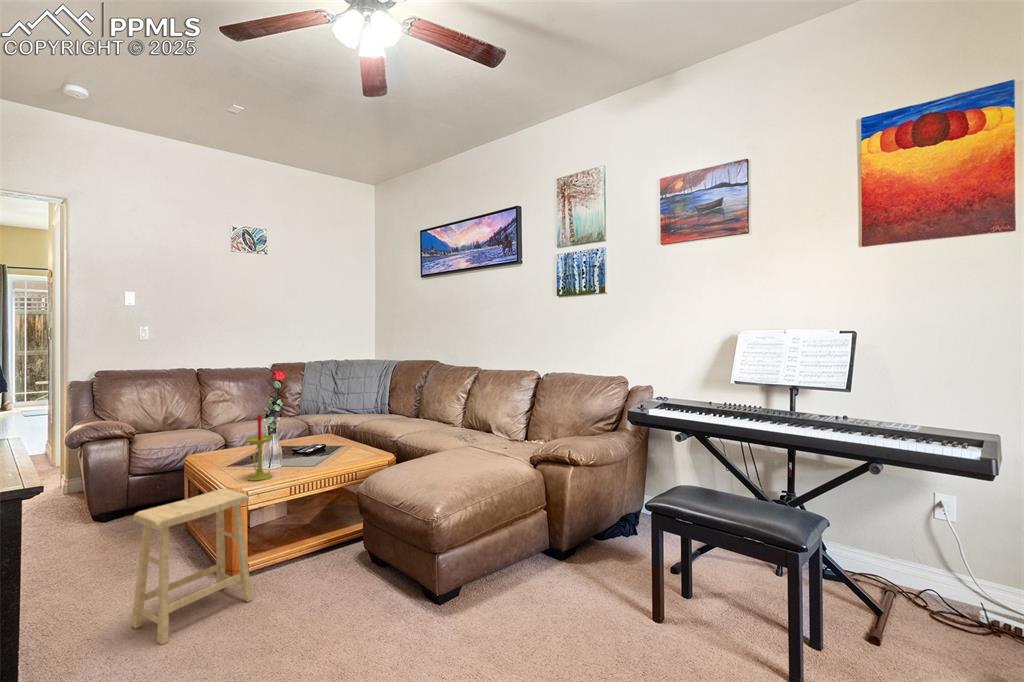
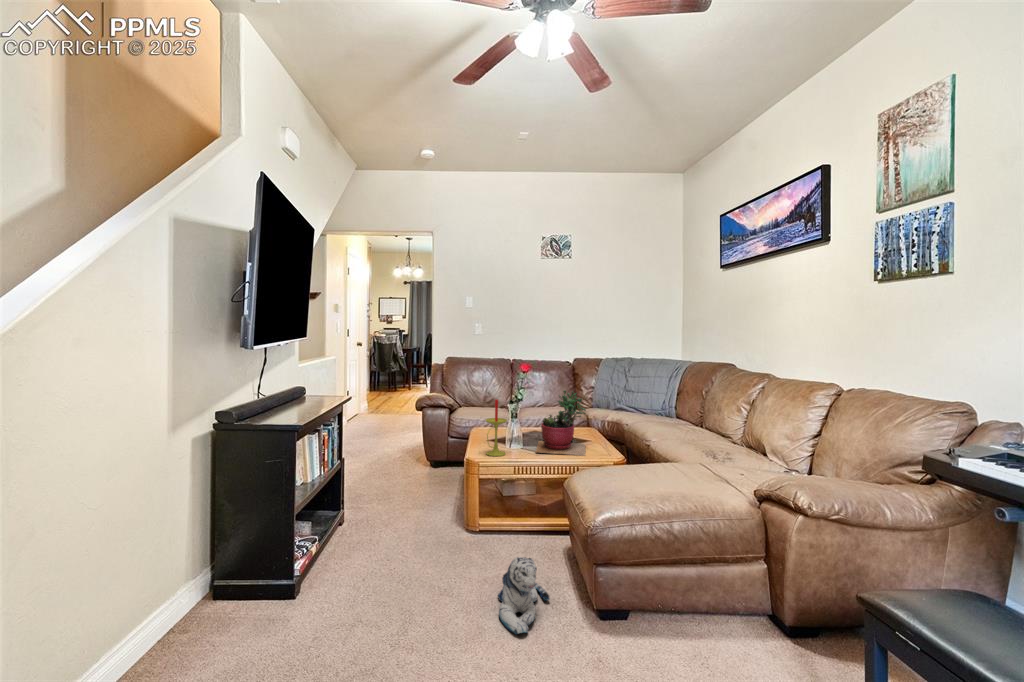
succulent plant: none [296,395,360,467] -> present [536,390,586,455]
footstool: present [131,489,252,645] -> none [395,456,470,563]
plush toy: none [326,570,387,651] -> present [498,557,550,634]

